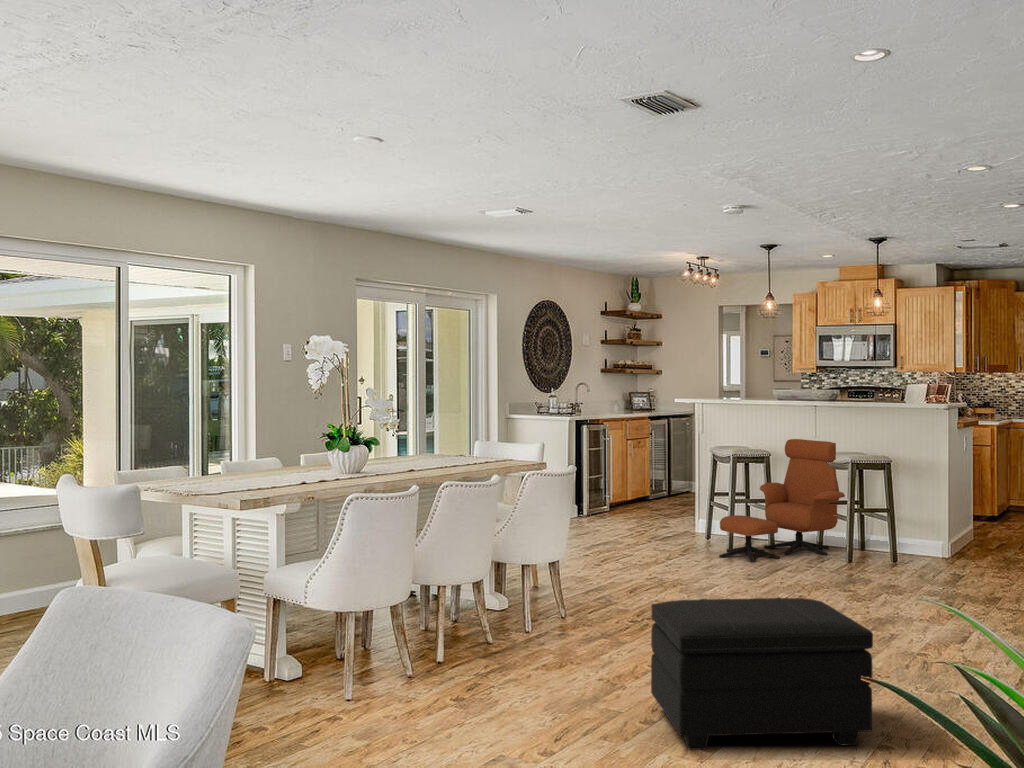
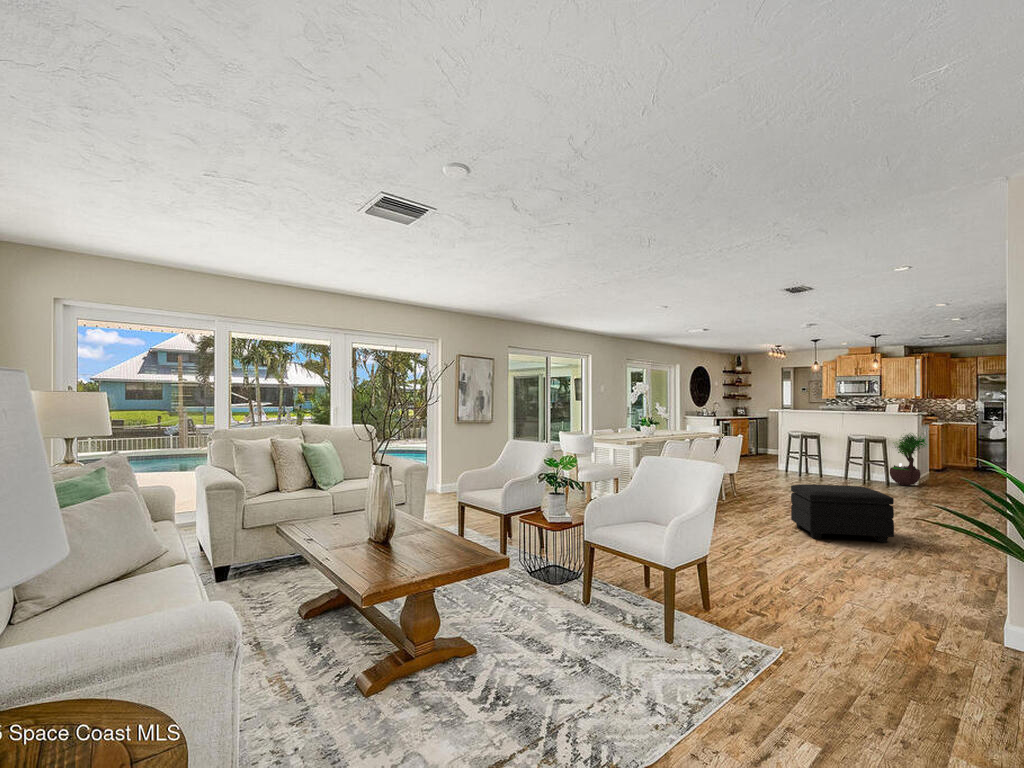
lounge chair: present [719,439,845,562] -> none [797,428,861,482]
potted tree: none [898,440,974,560] -> present [890,433,927,485]

